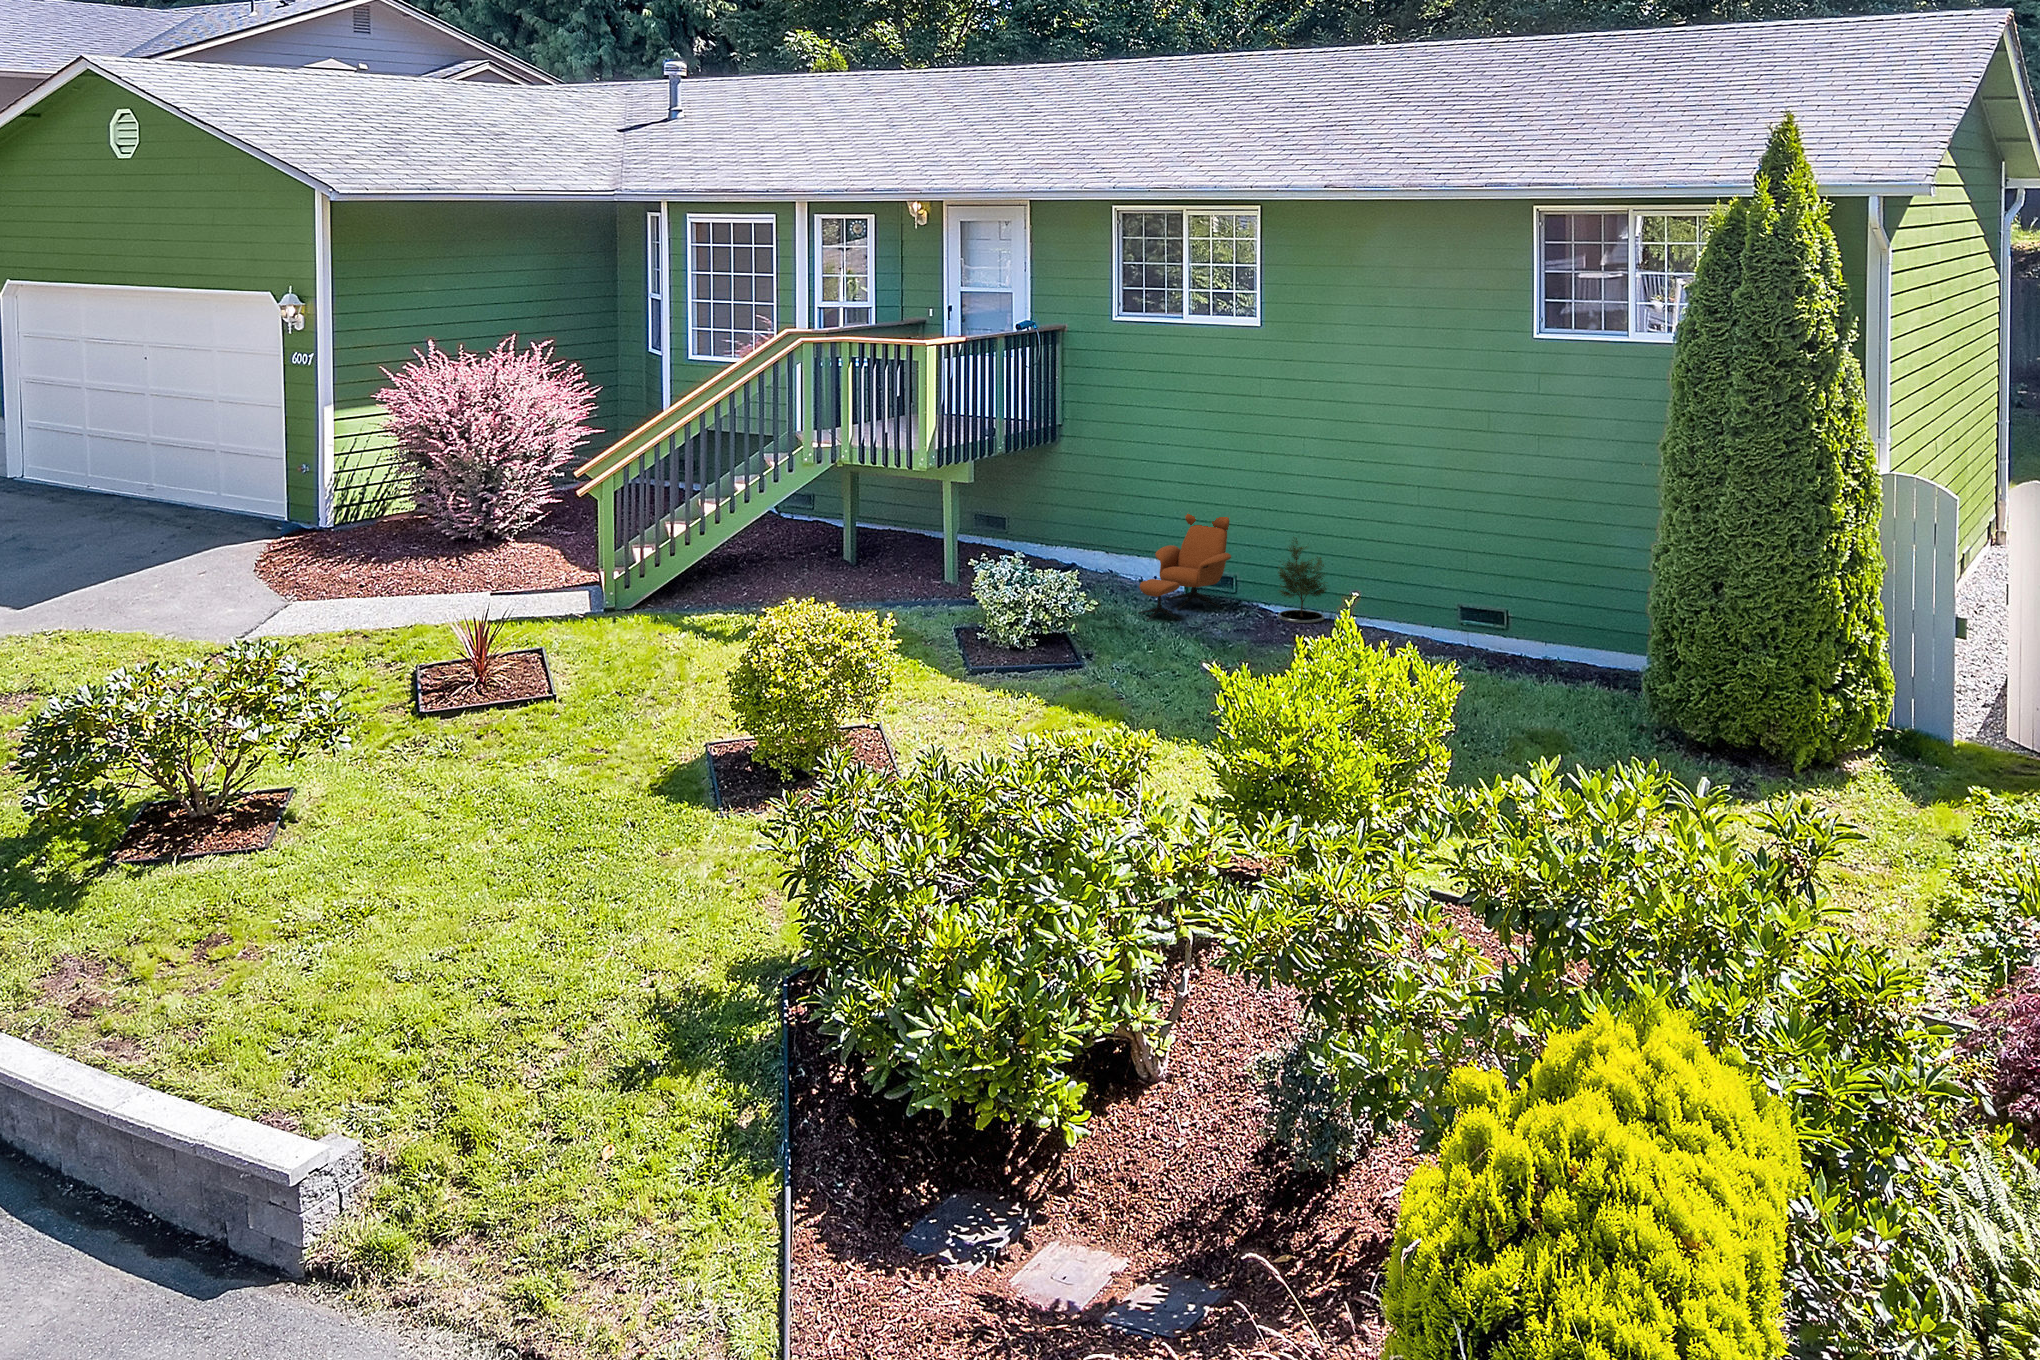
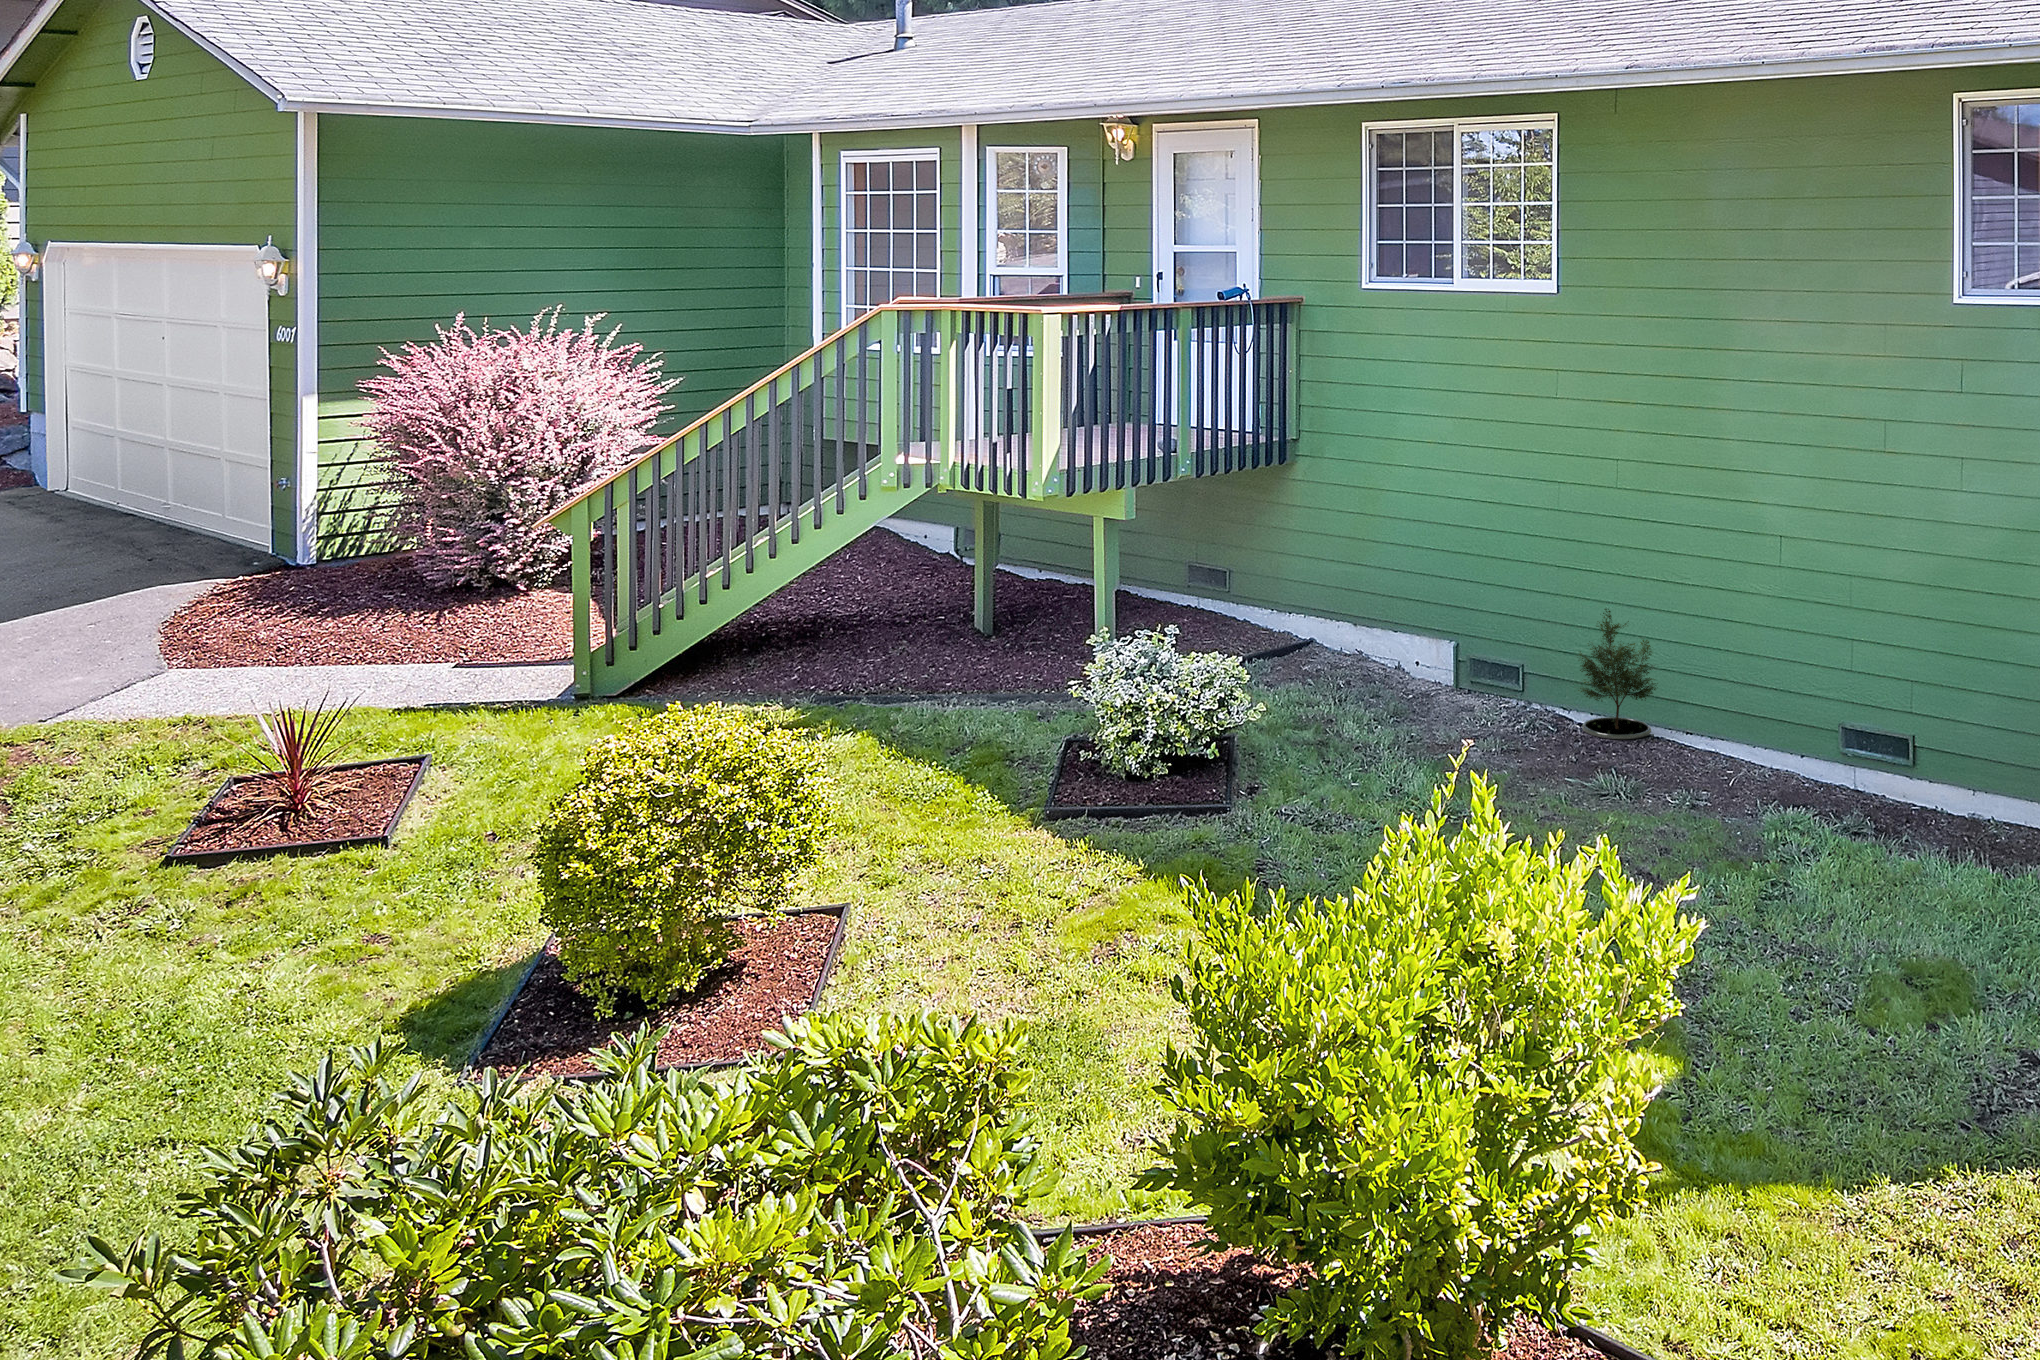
lounge chair: present [1138,514,1231,621] -> none [1376,565,1525,728]

